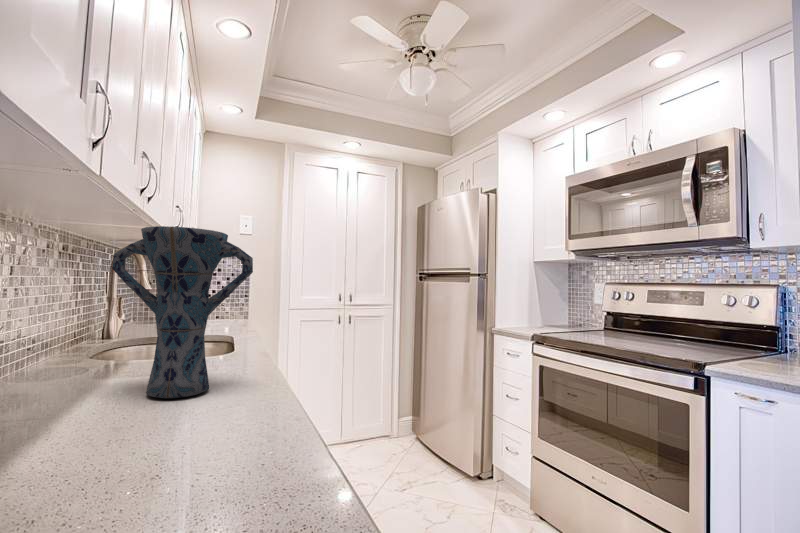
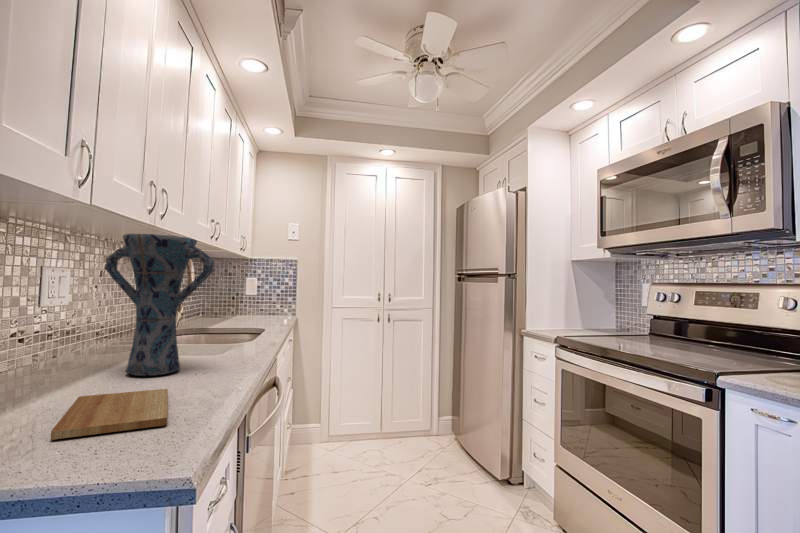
cutting board: none [138,413,292,492] -> present [51,389,168,440]

